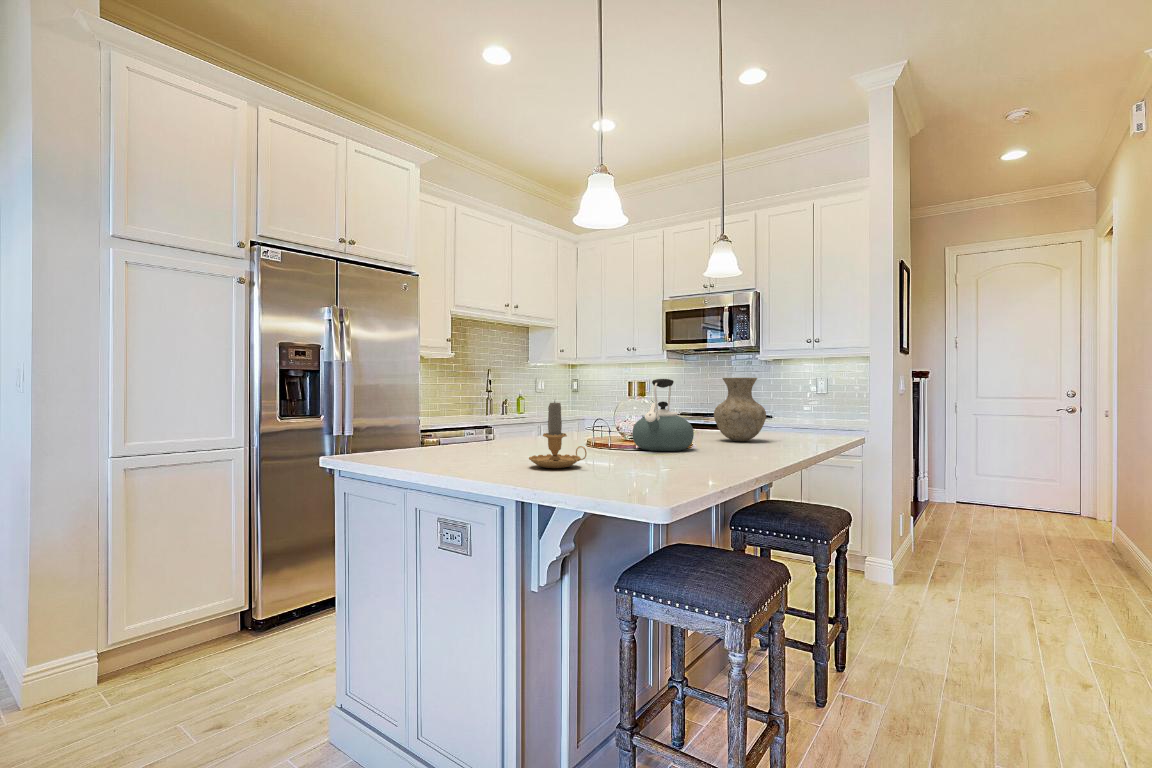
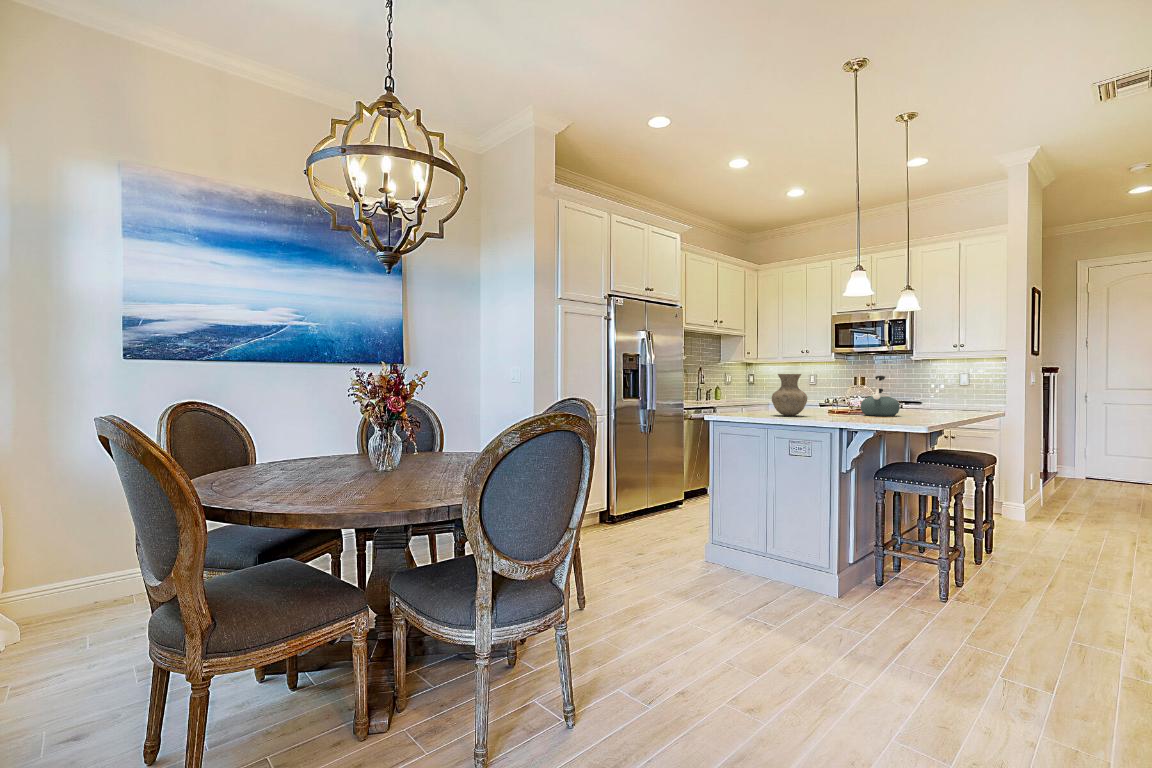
vase: present [714,378,766,441] -> present [772,374,807,416]
candle: present [529,402,587,468] -> none [825,386,859,420]

